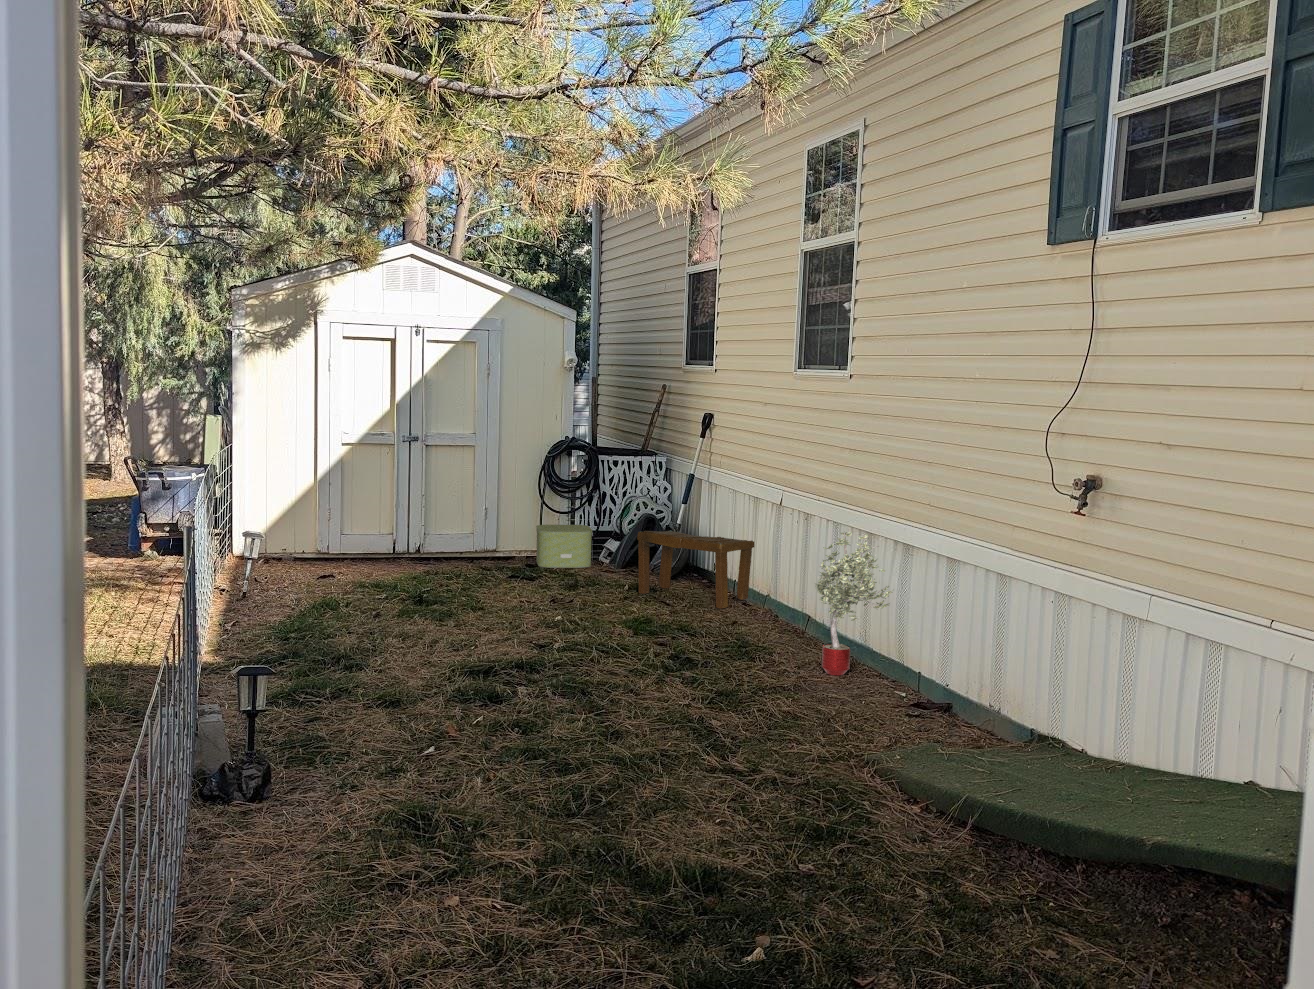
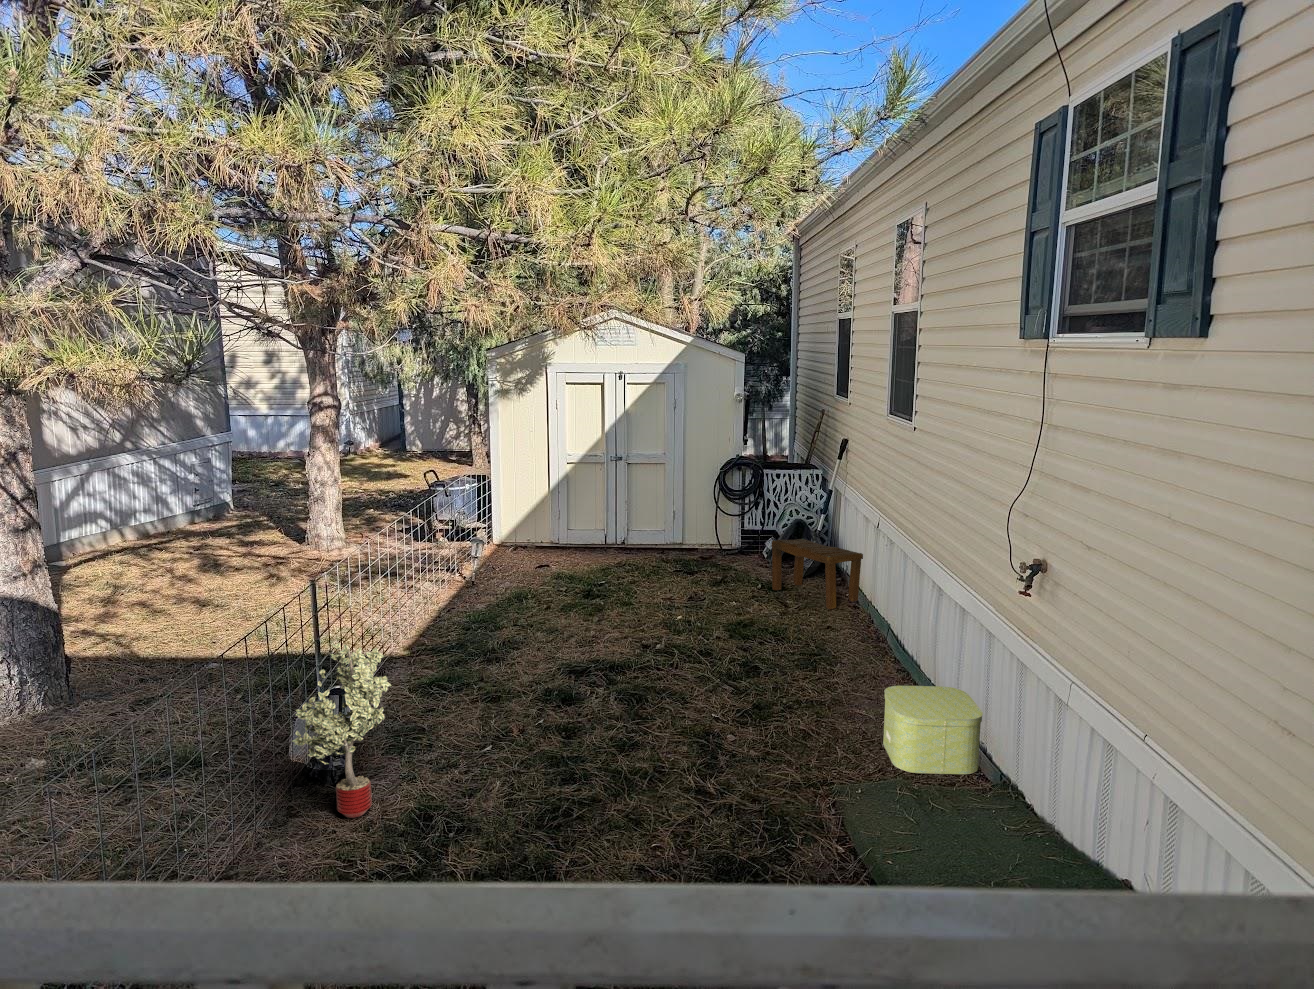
storage box: present [536,525,592,568] -> present [883,686,983,774]
potted tree: present [816,532,893,675] -> present [292,643,392,818]

